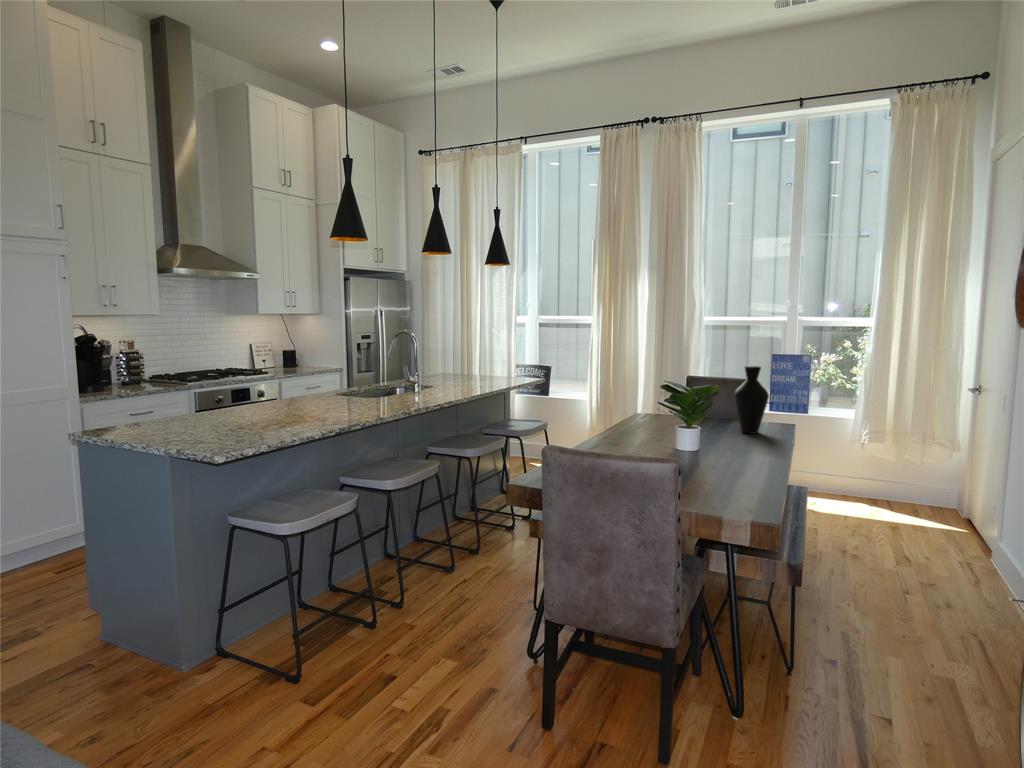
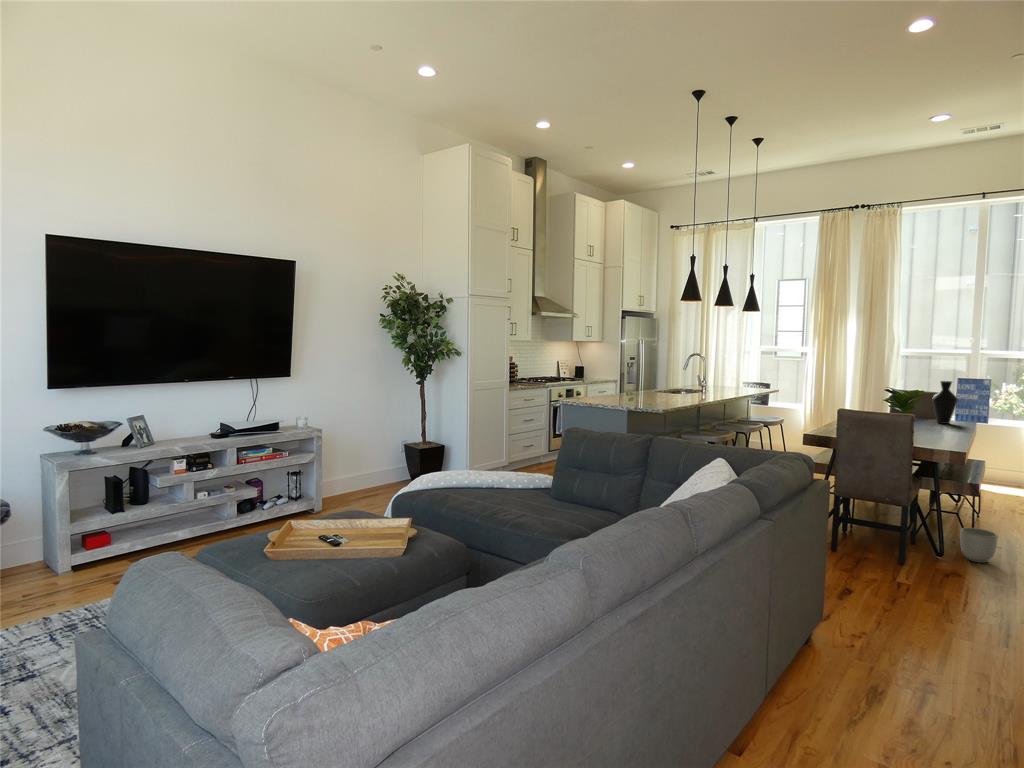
planter: none [772,645,834,720] -> present [960,528,998,563]

